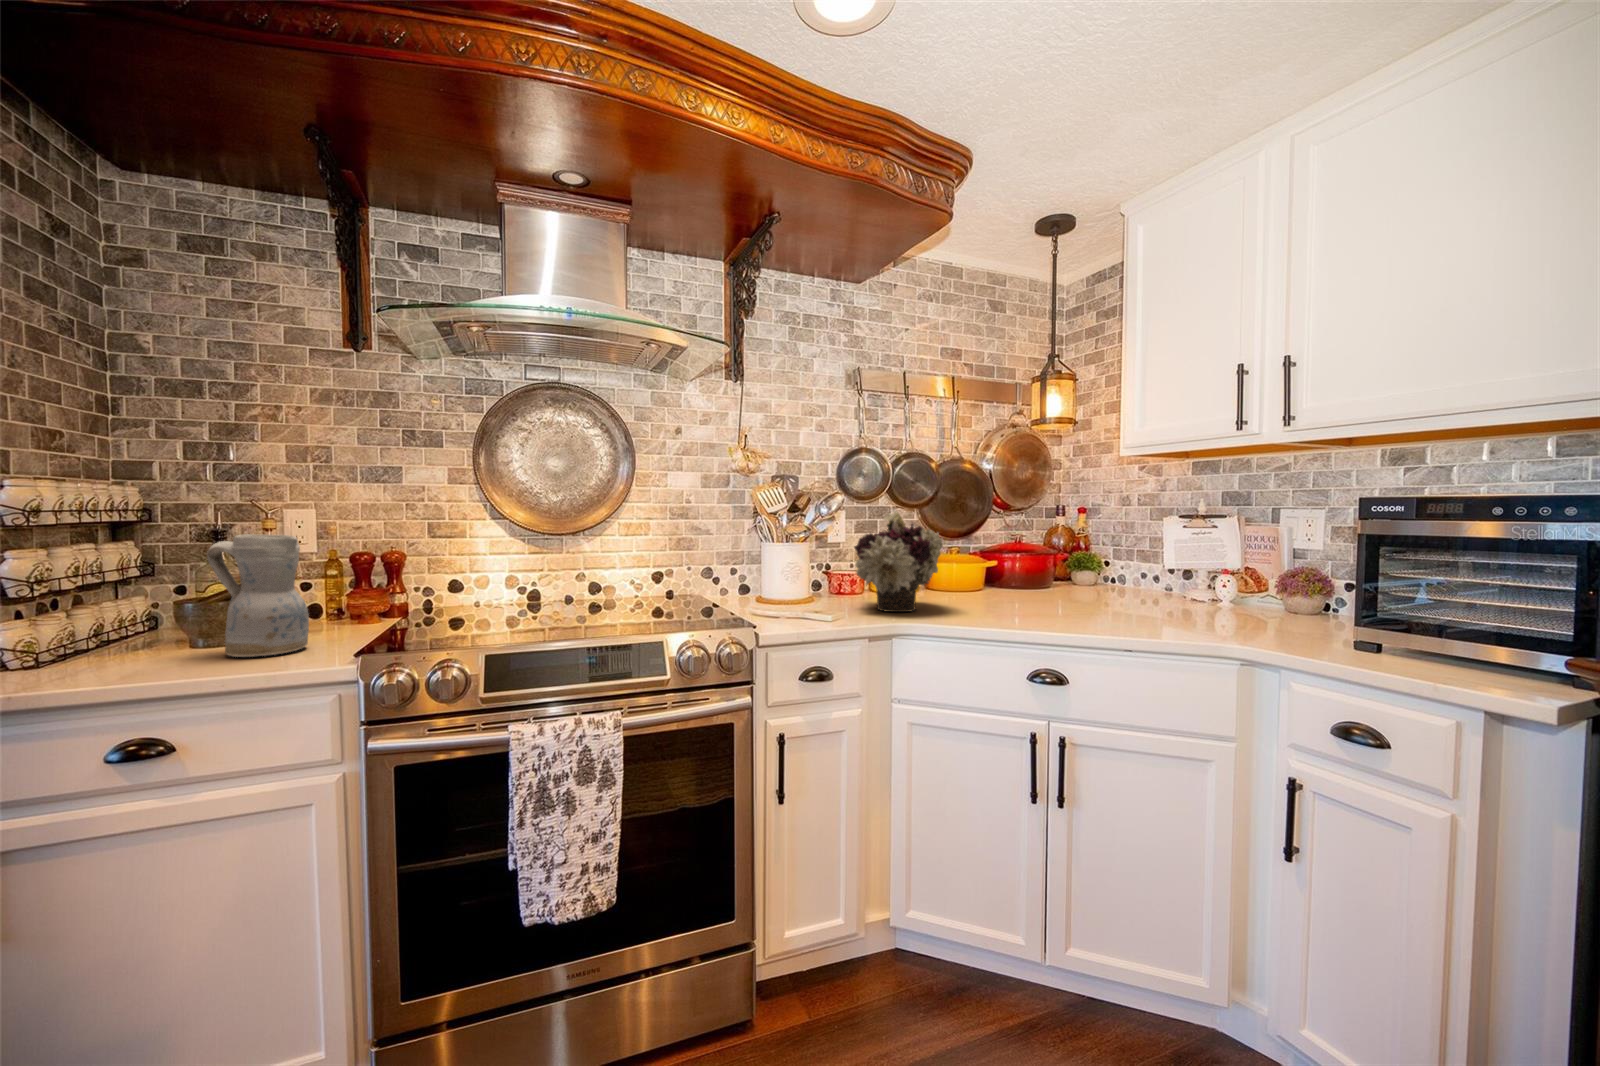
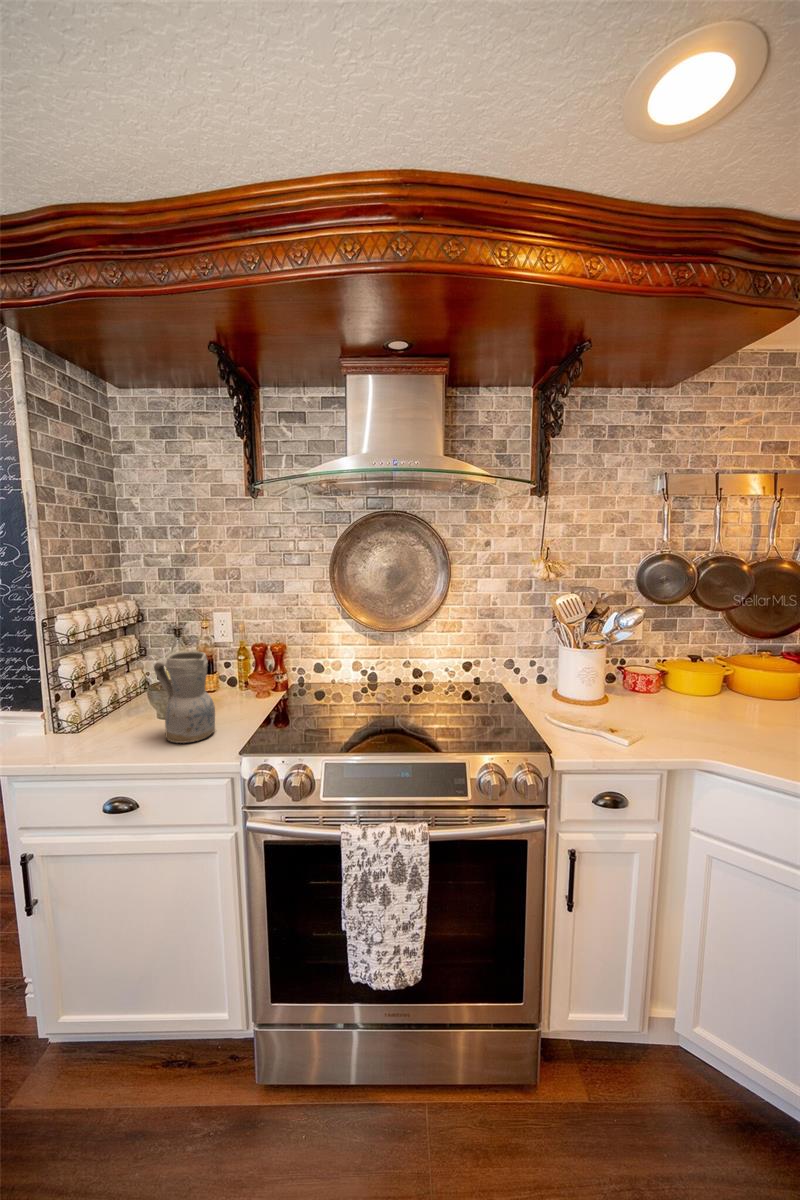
flower arrangement: present [854,511,943,612] -> none [657,631,767,738]

